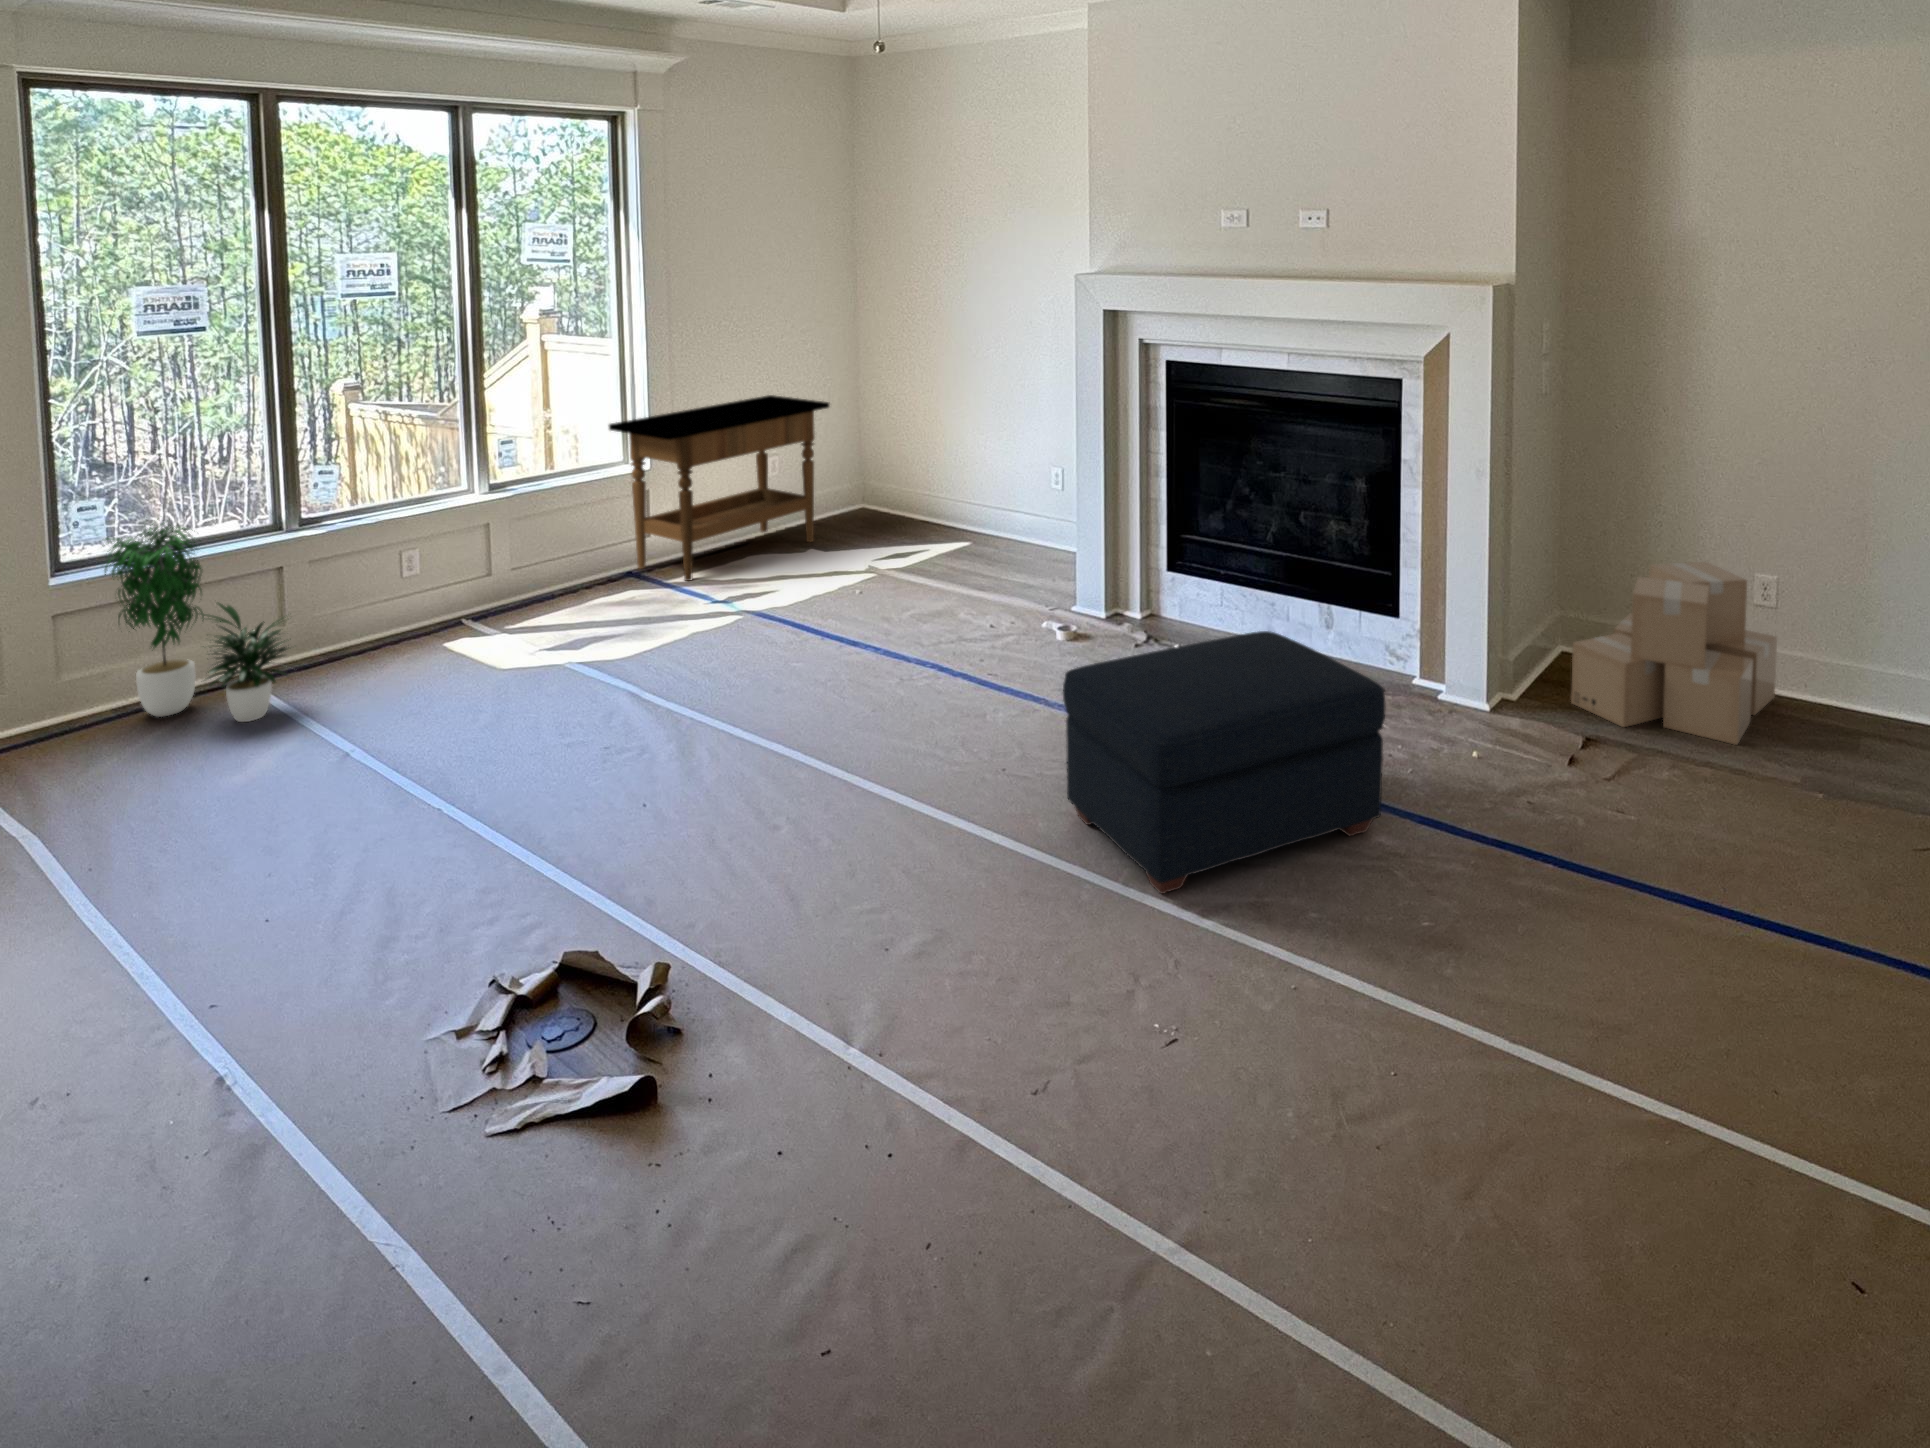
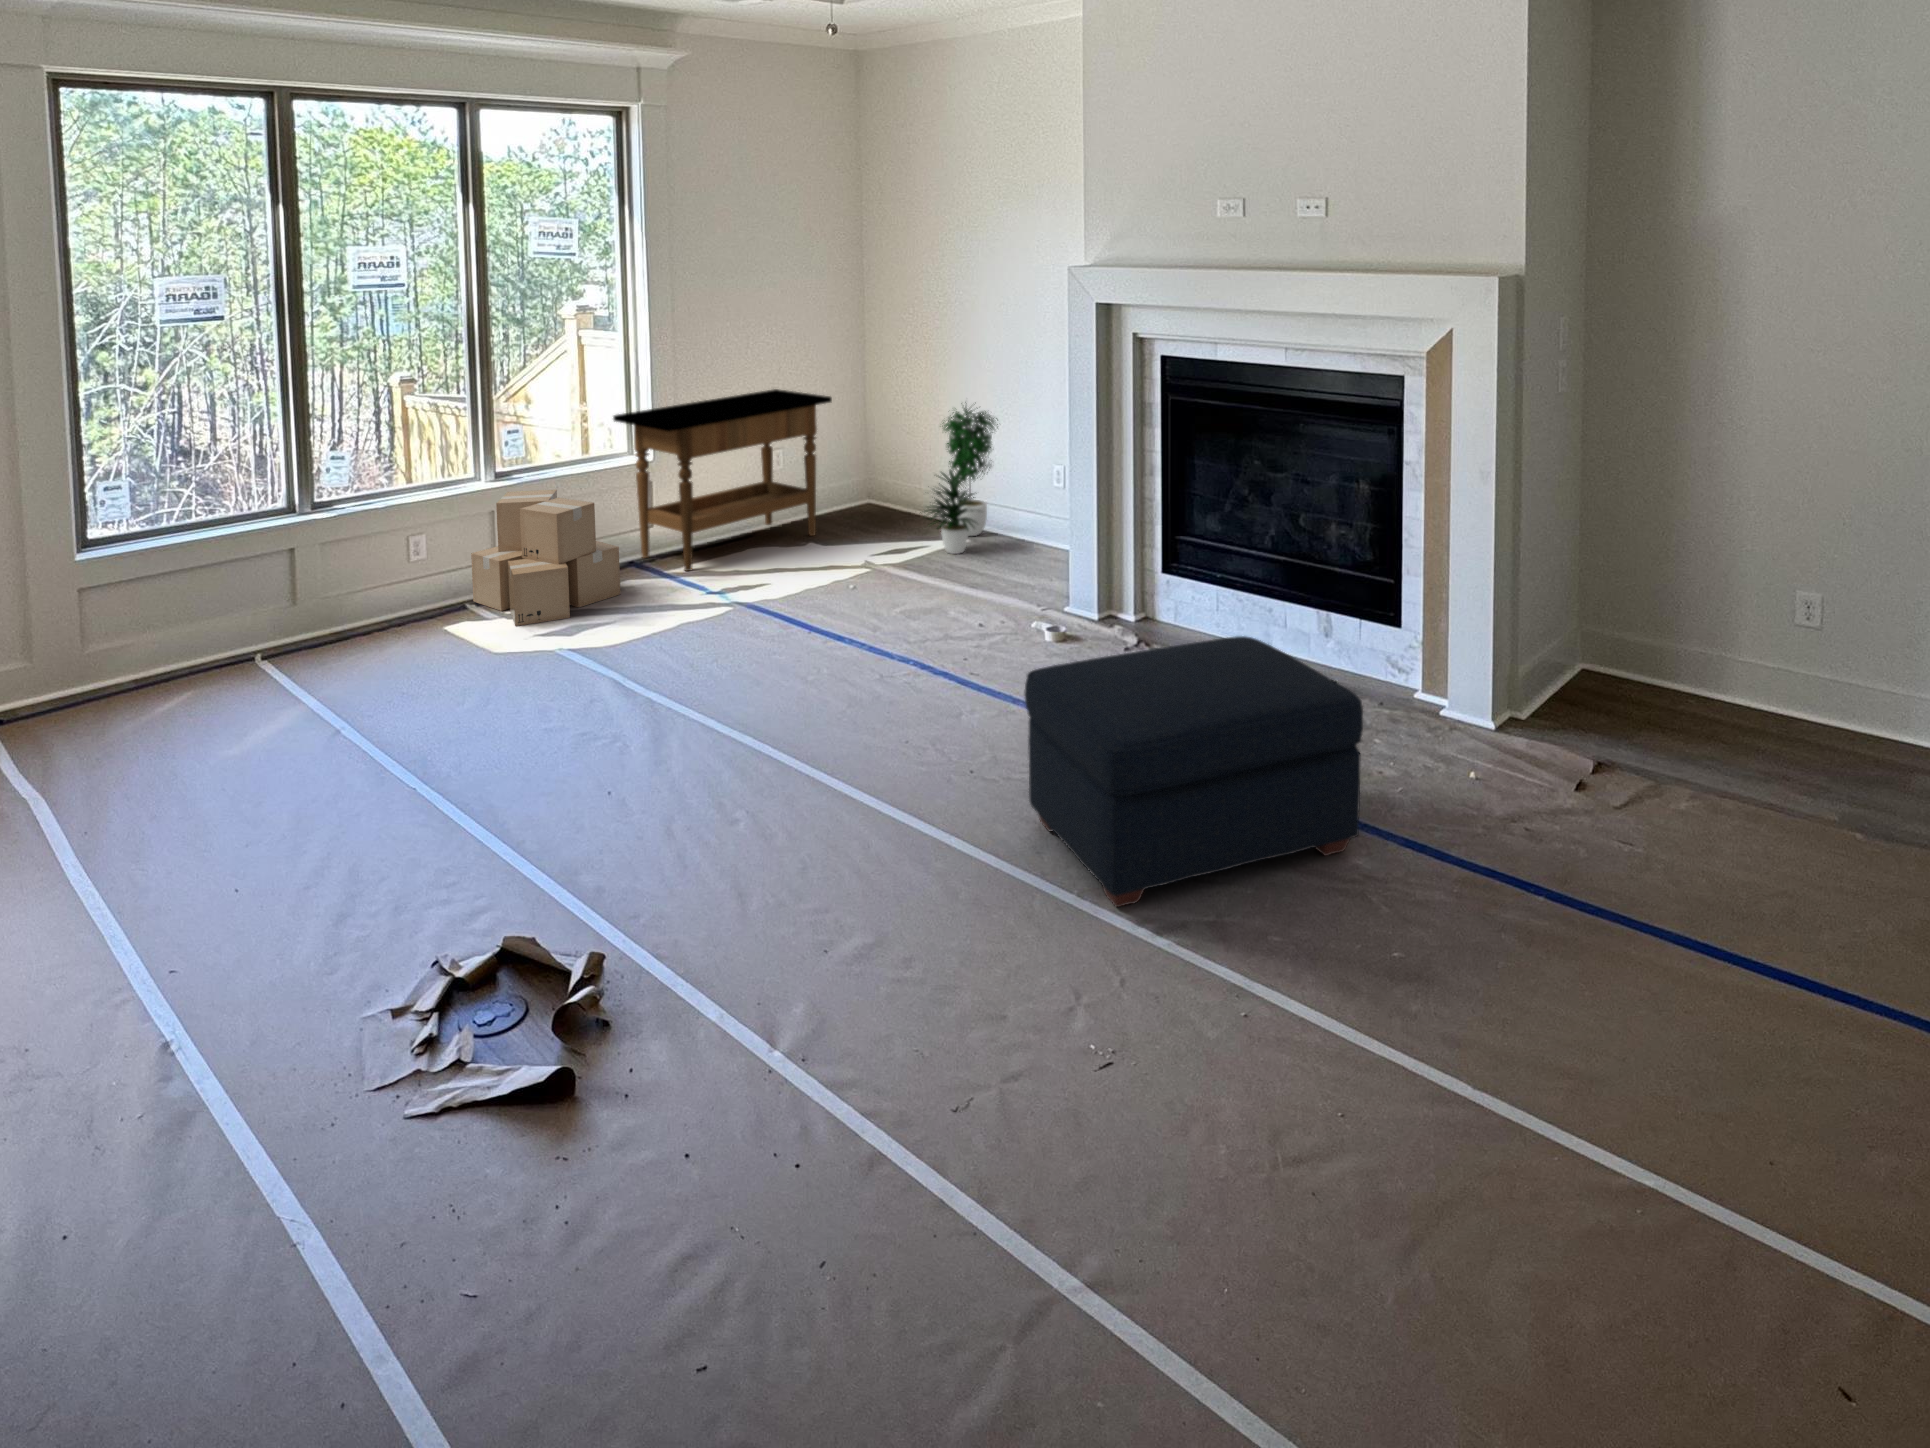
potted plant: present [105,524,288,722] -> present [924,402,998,554]
cardboard box: present [1571,562,1777,745] -> present [471,490,620,626]

